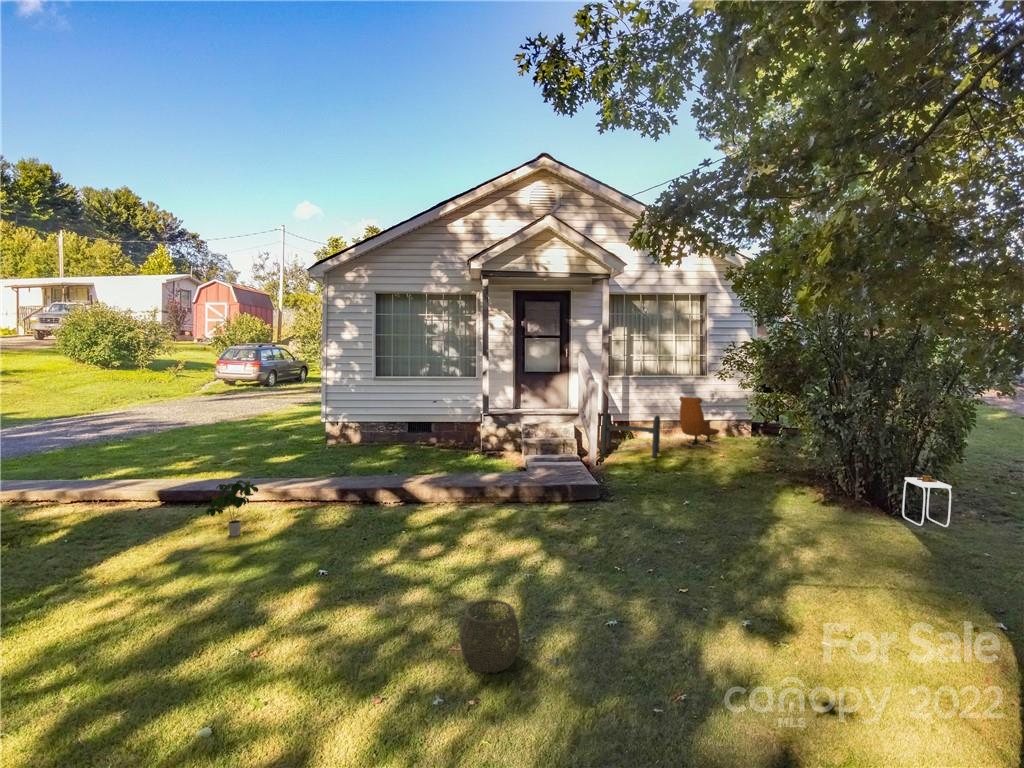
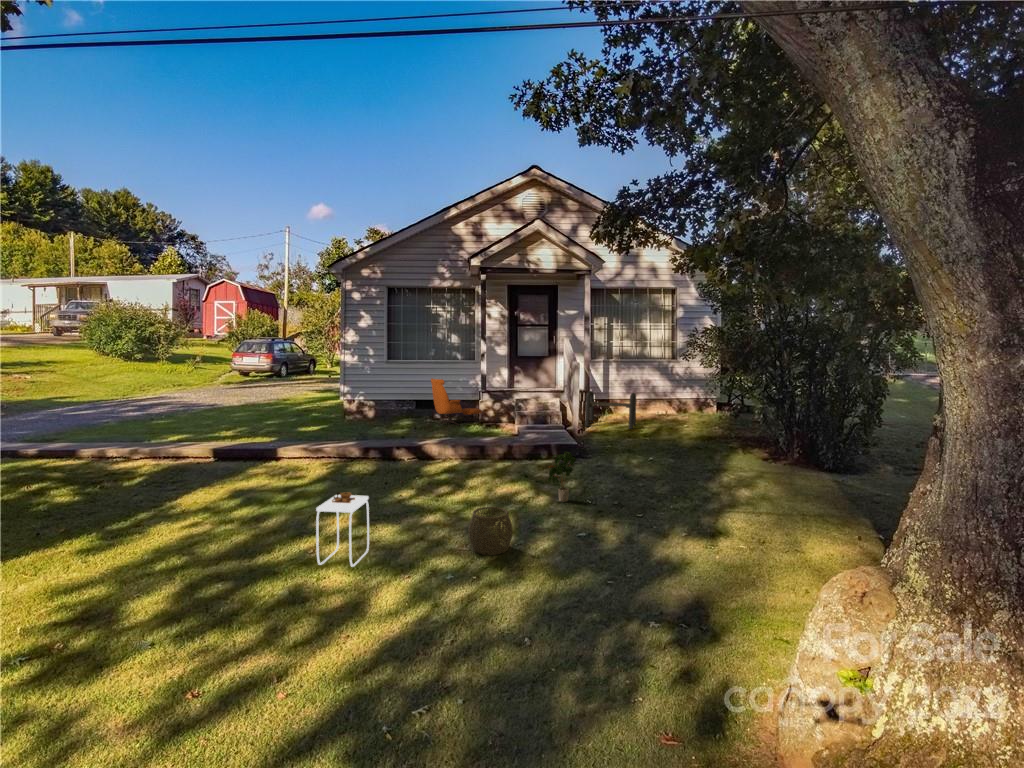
lounge chair: present [679,397,720,448] -> present [431,378,482,425]
side table: present [902,475,952,527] -> present [316,492,369,567]
potted plant: present [206,480,258,536] -> present [548,451,576,502]

